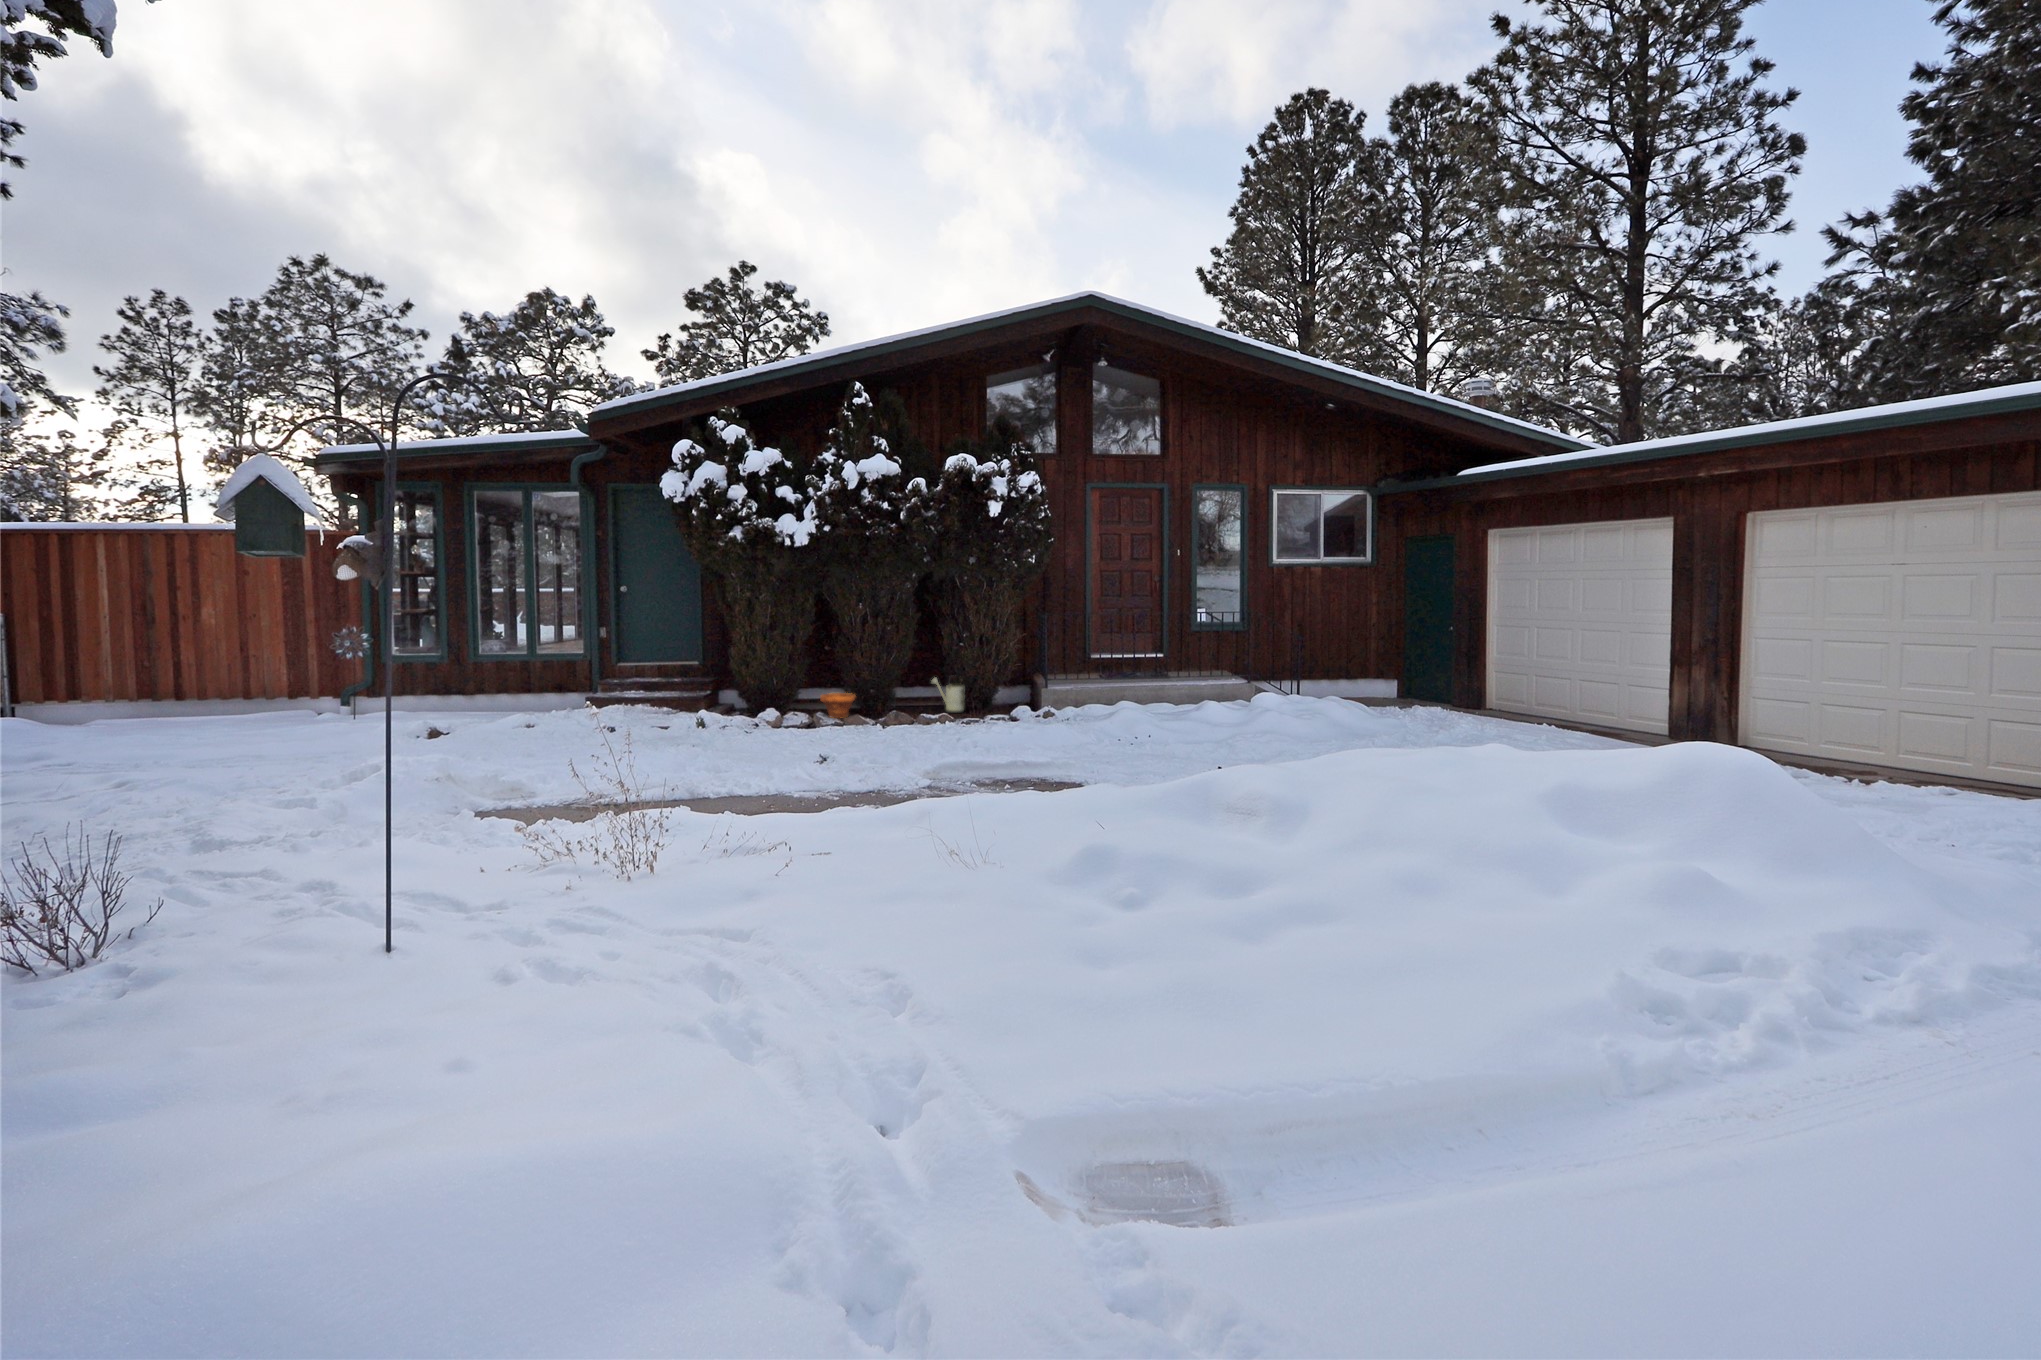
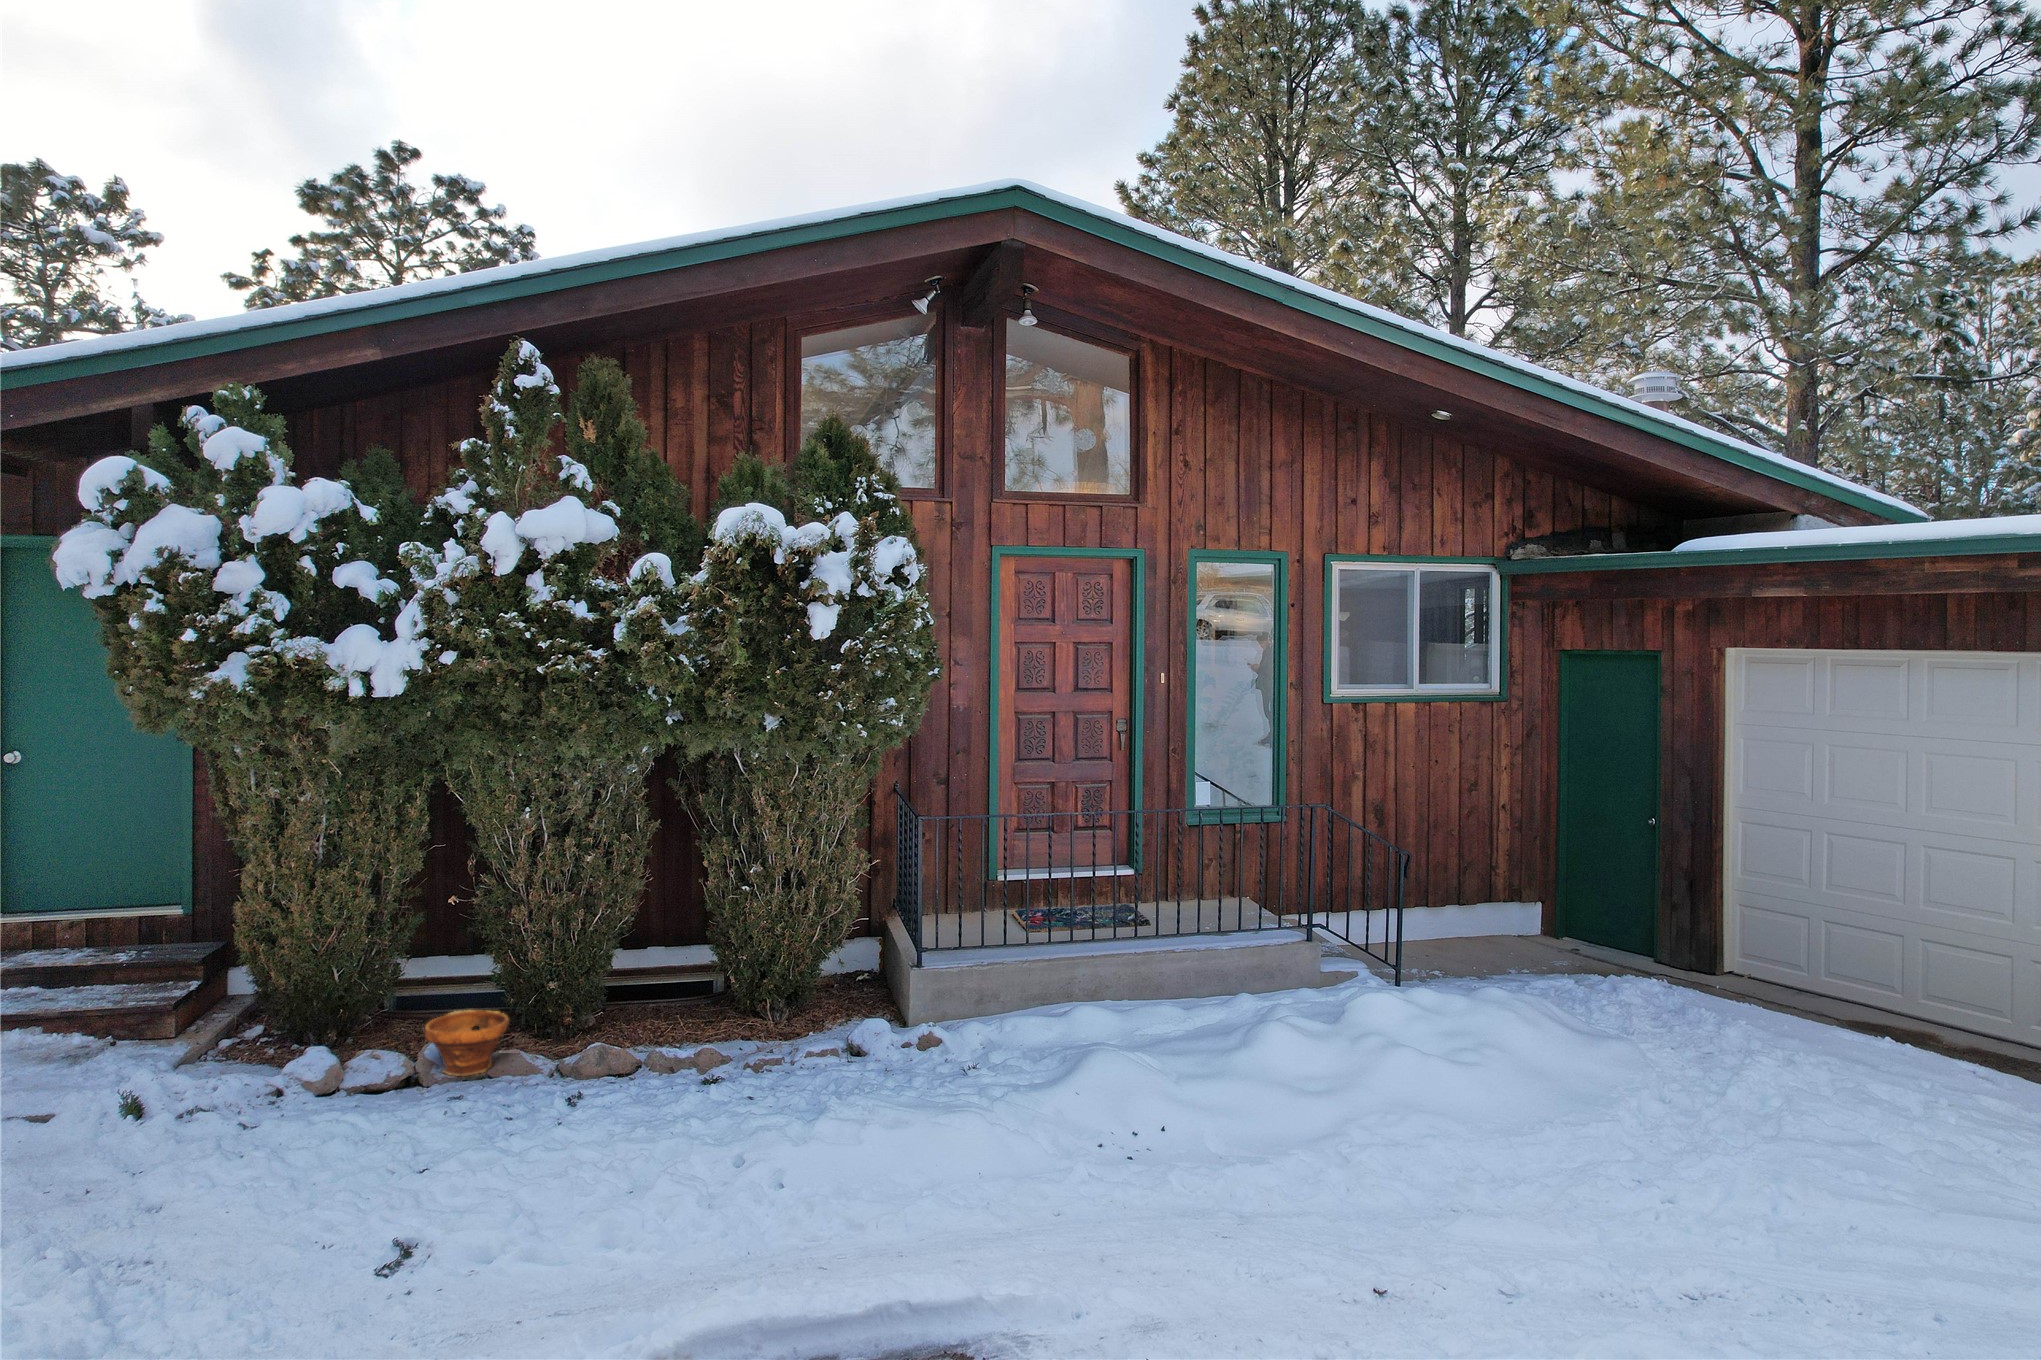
watering can: present [931,677,965,713] -> none [679,958,754,1044]

